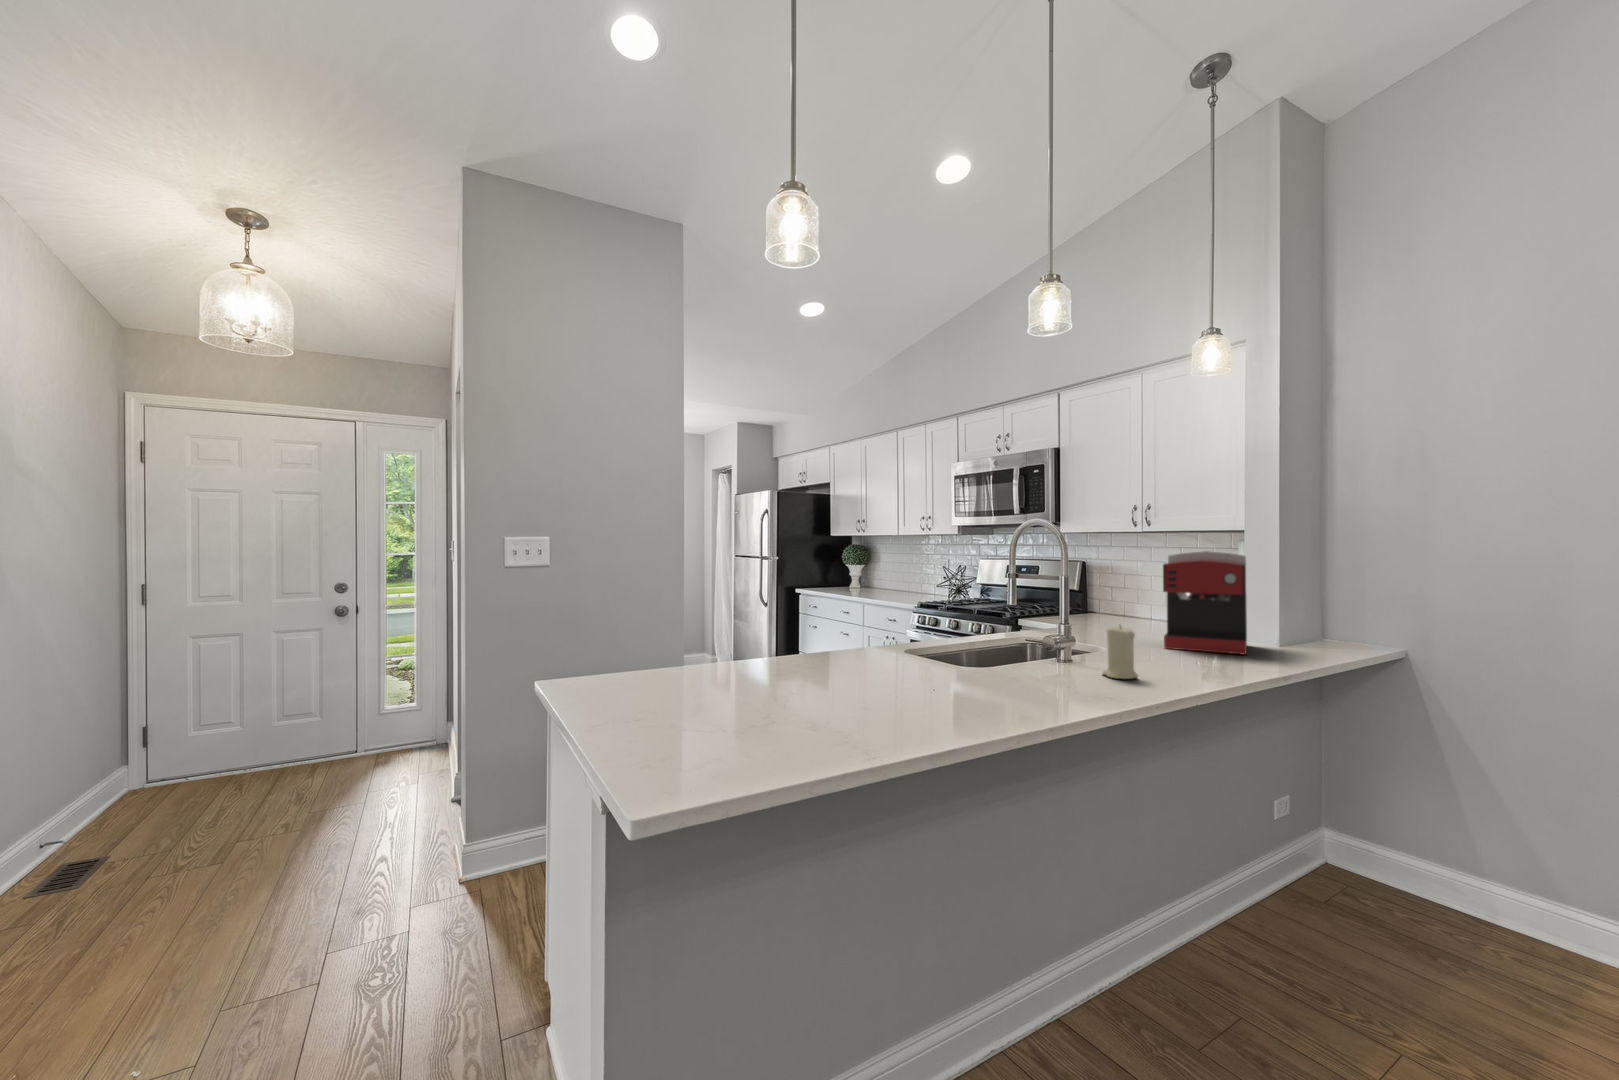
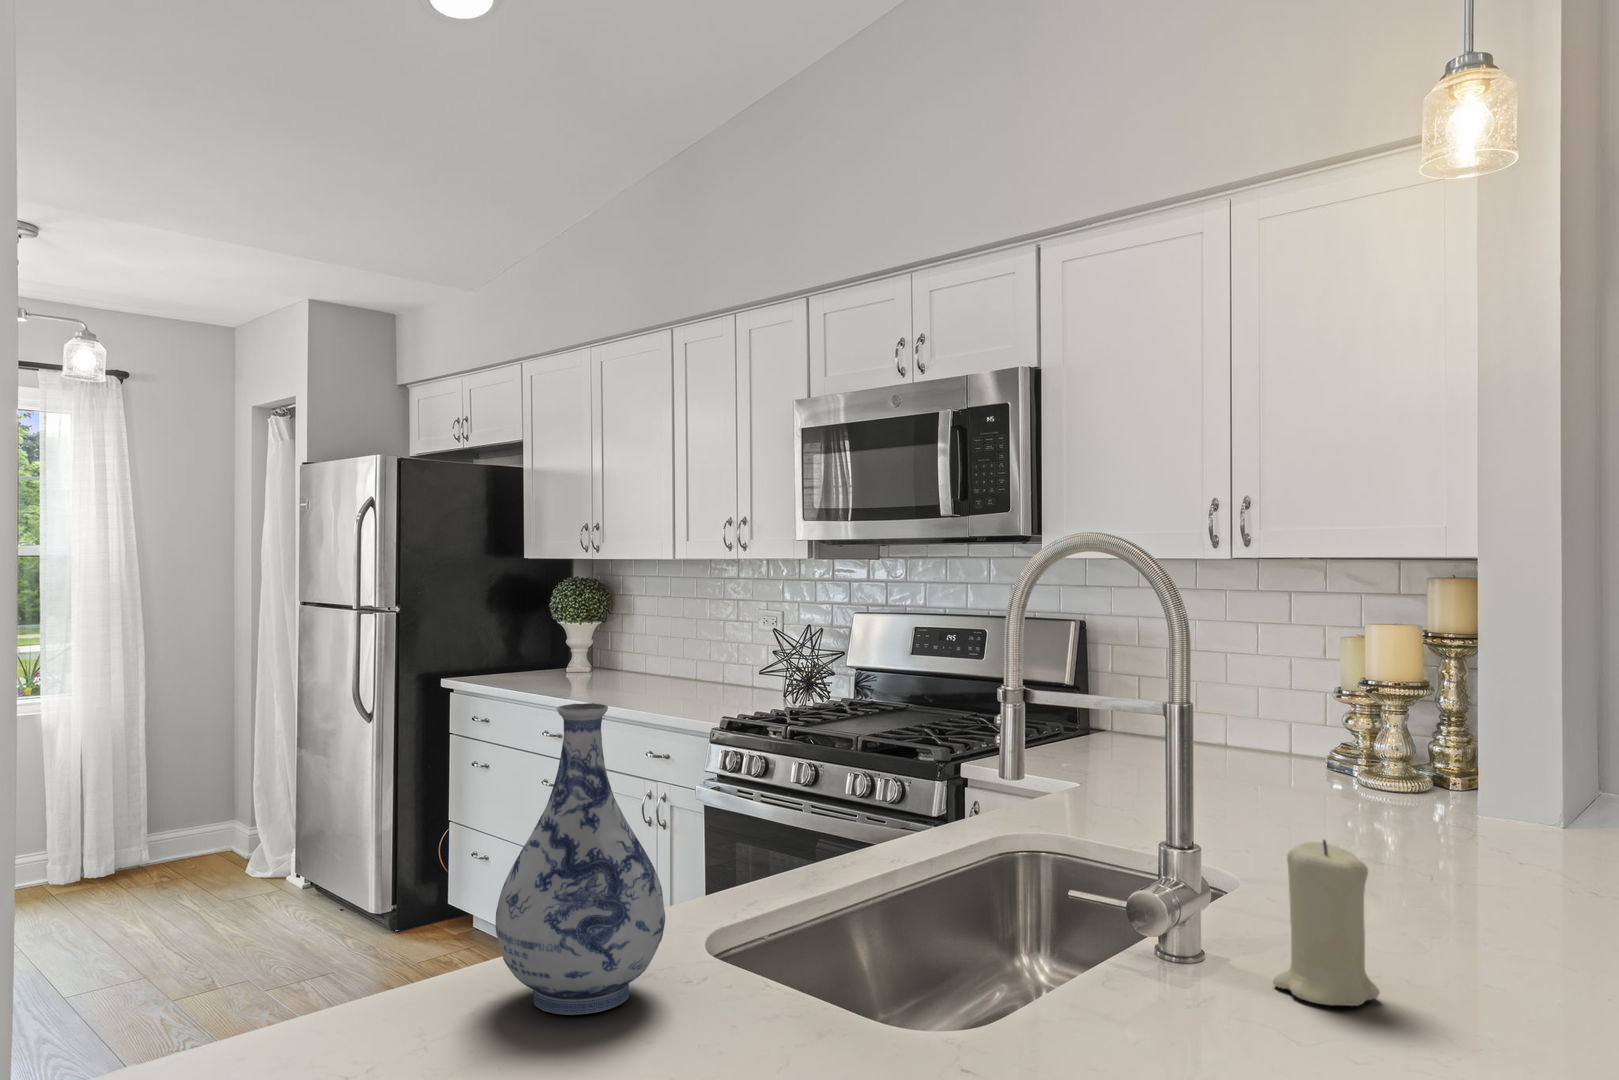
coffee maker: present [1163,551,1247,655] -> none [1314,609,1520,863]
vase: none [840,573,891,667] -> present [496,703,666,1015]

